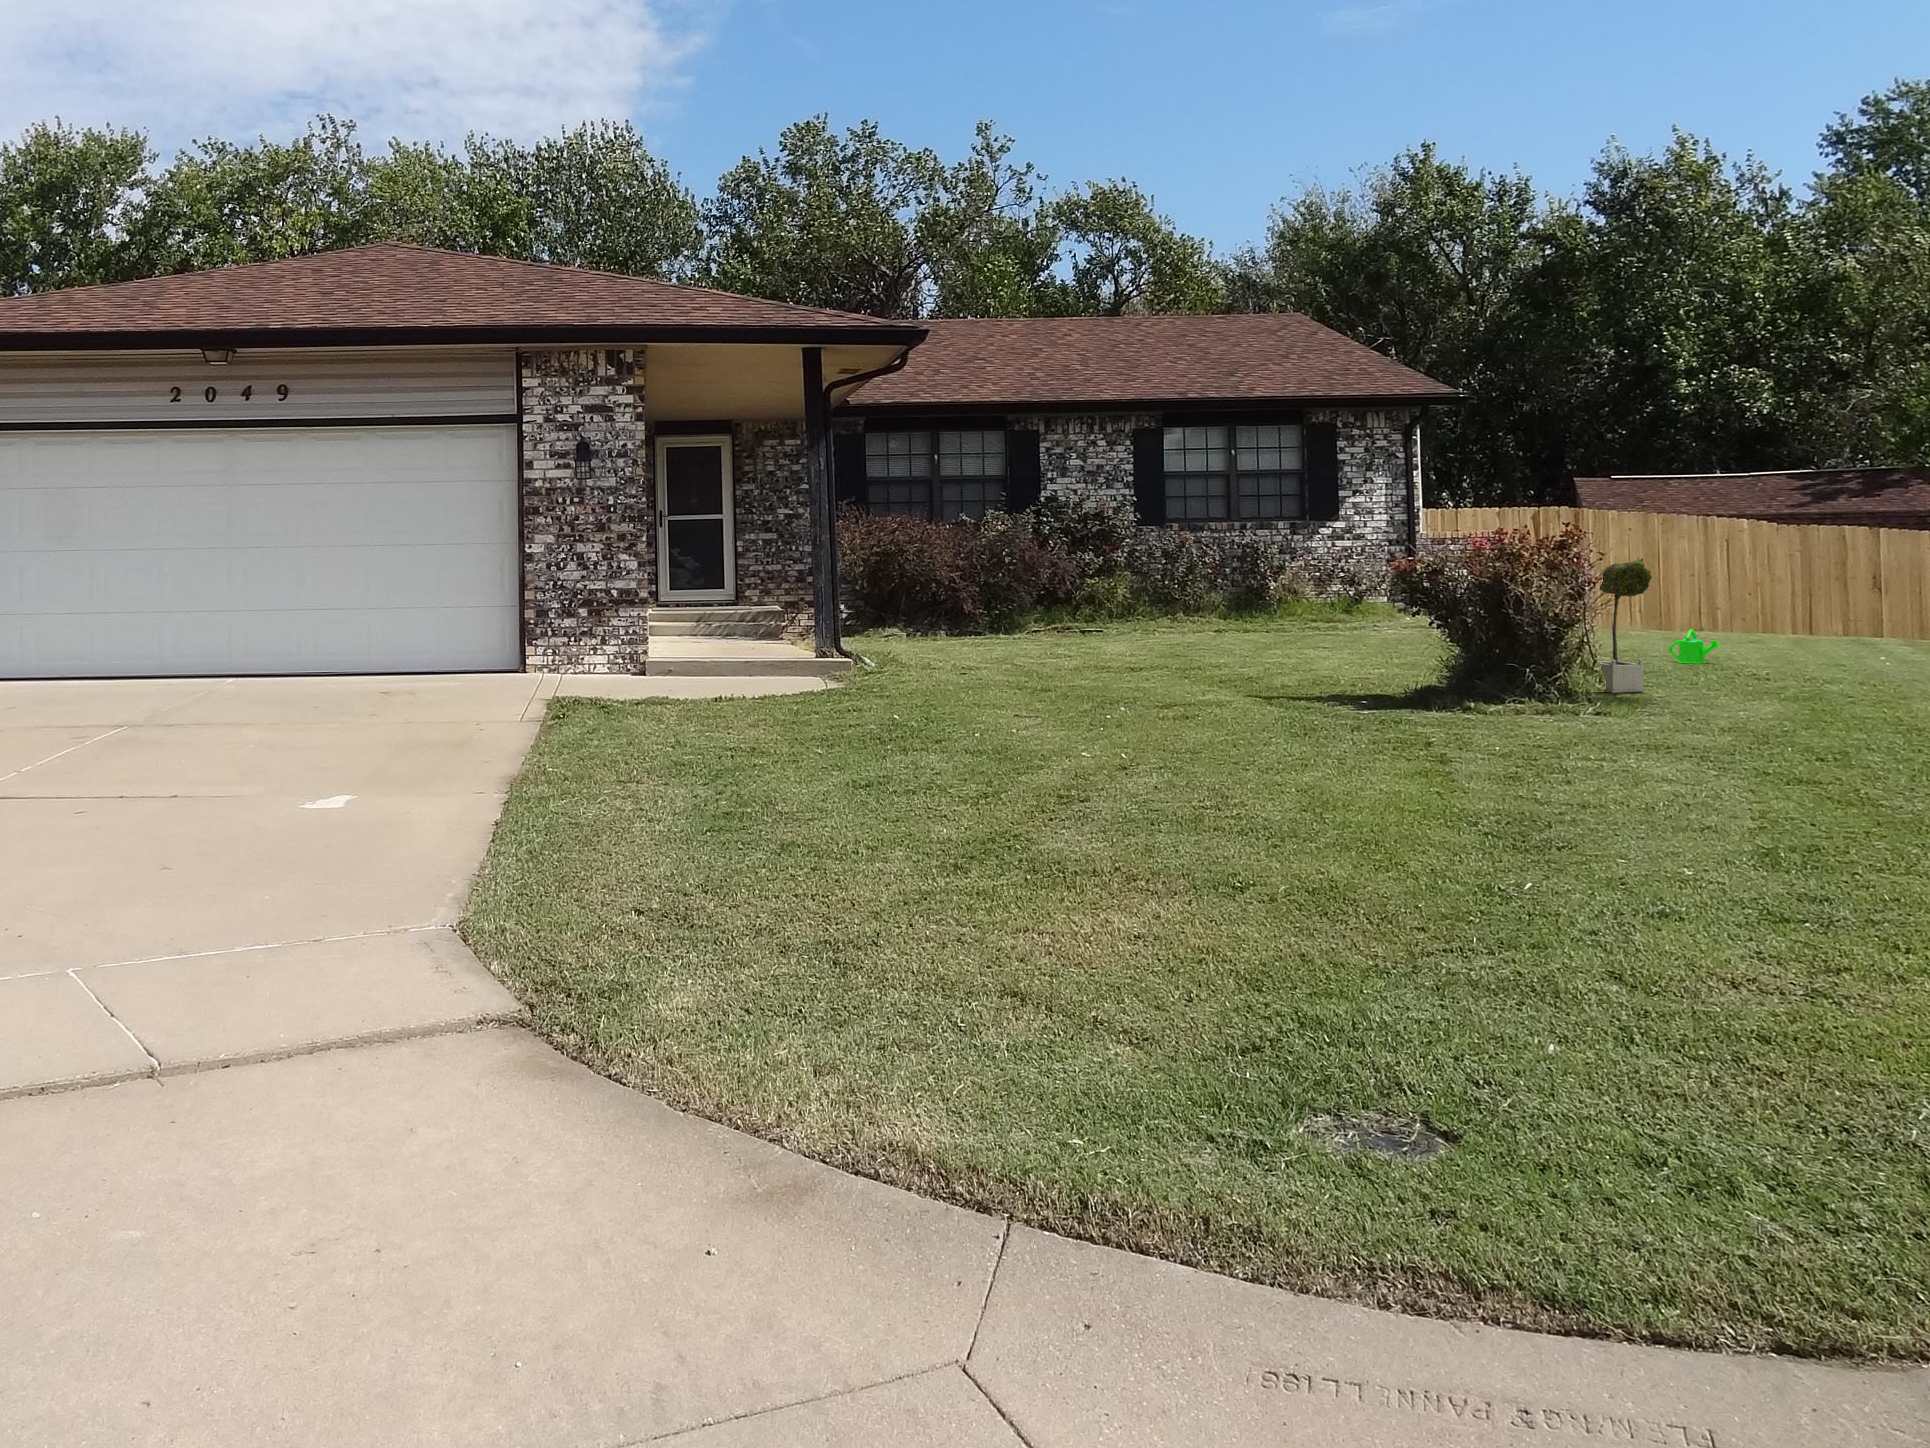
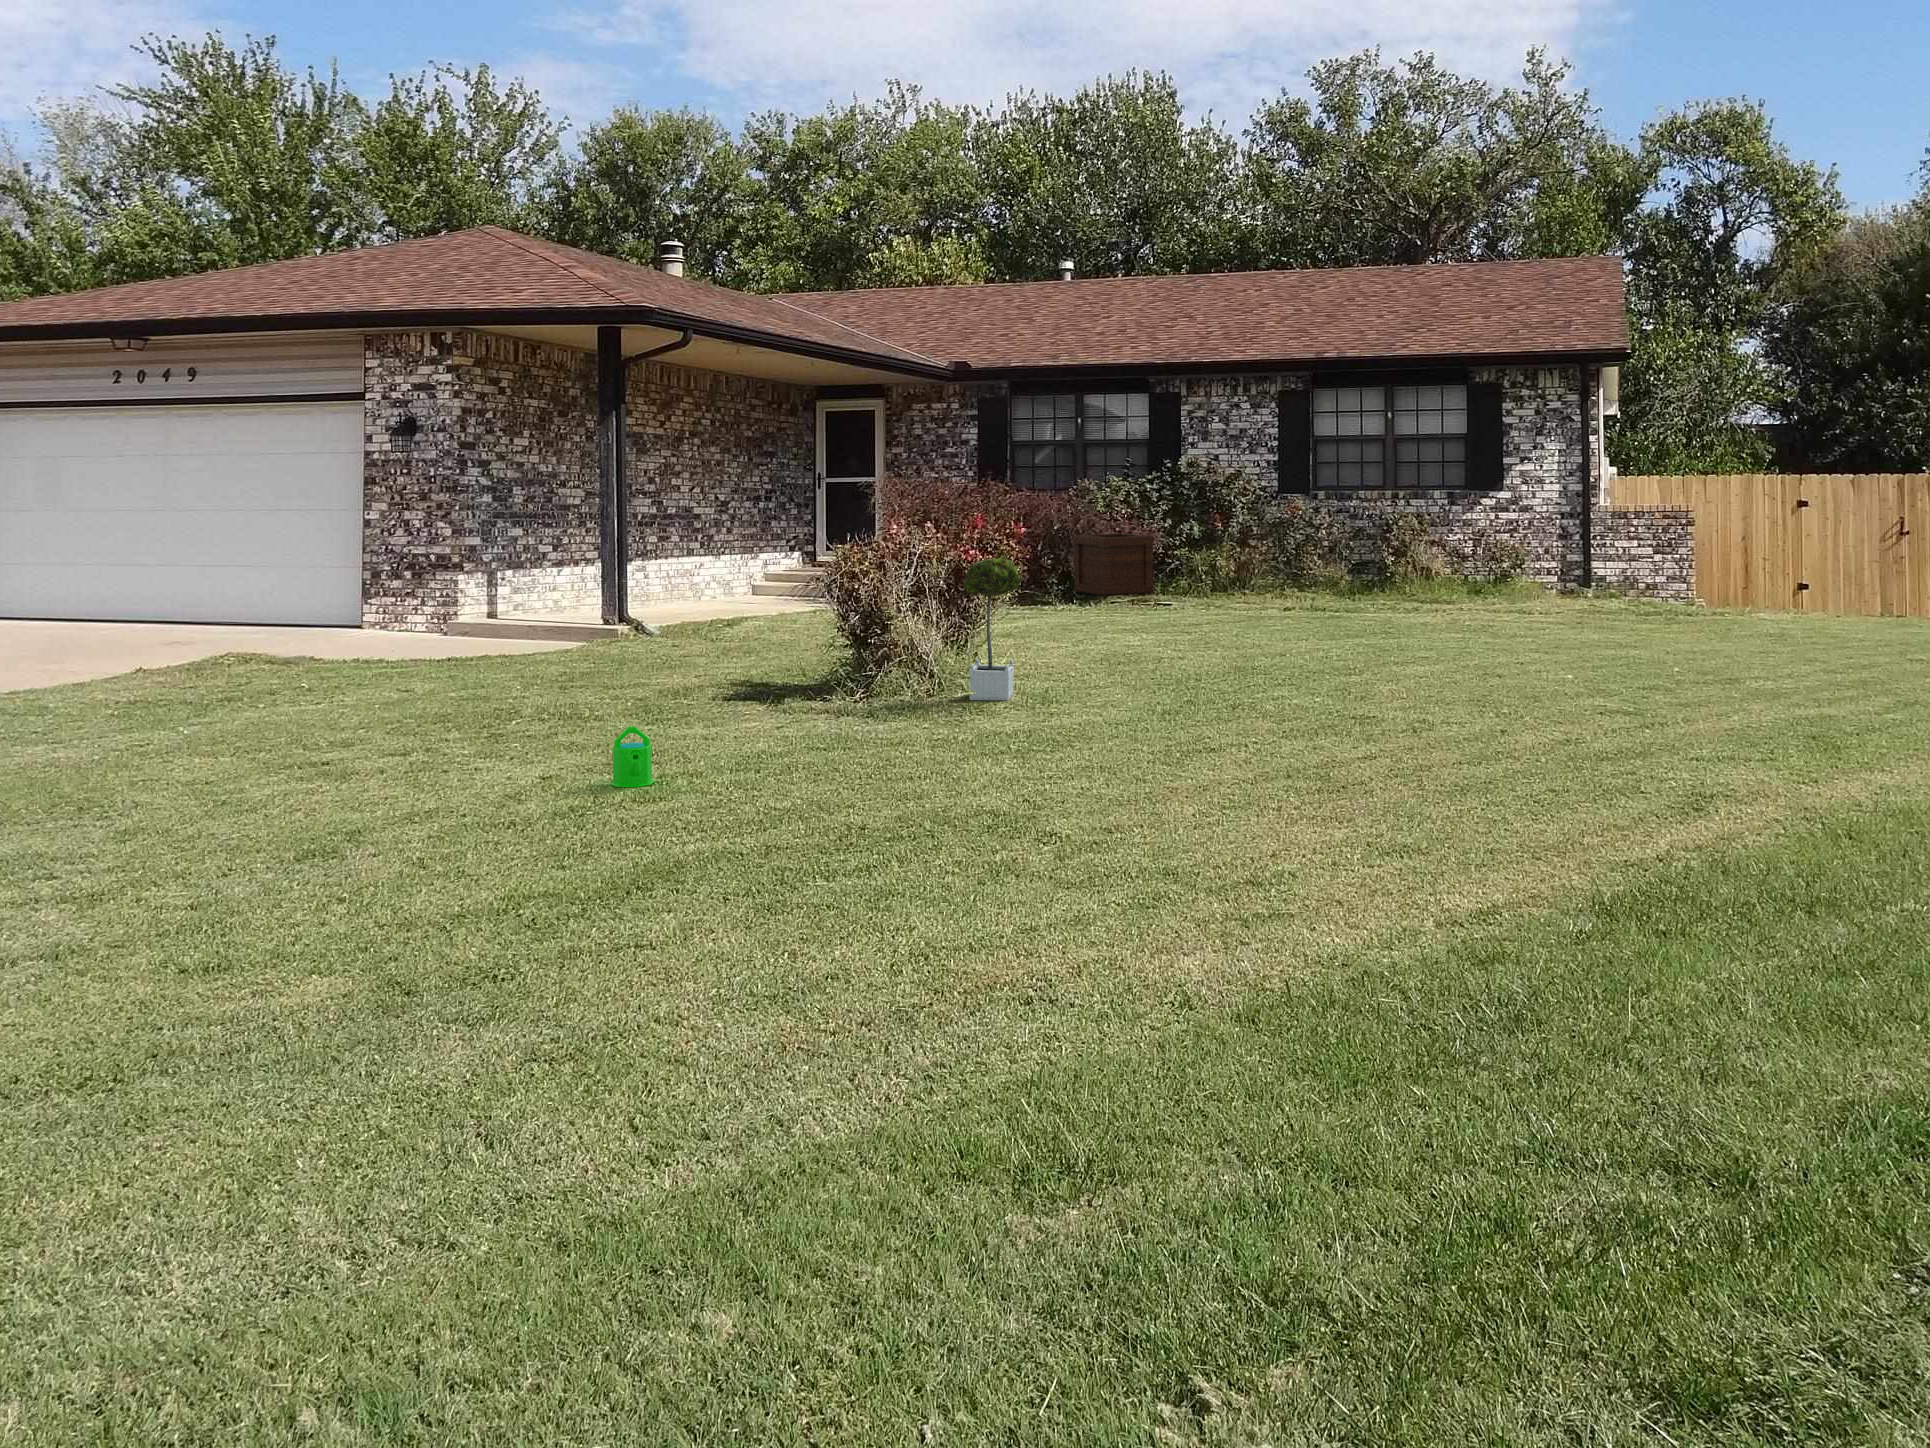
wooden crate: none [1043,564,1120,623] -> present [1074,534,1153,596]
watering can: present [1669,629,1720,664] -> present [611,726,655,787]

